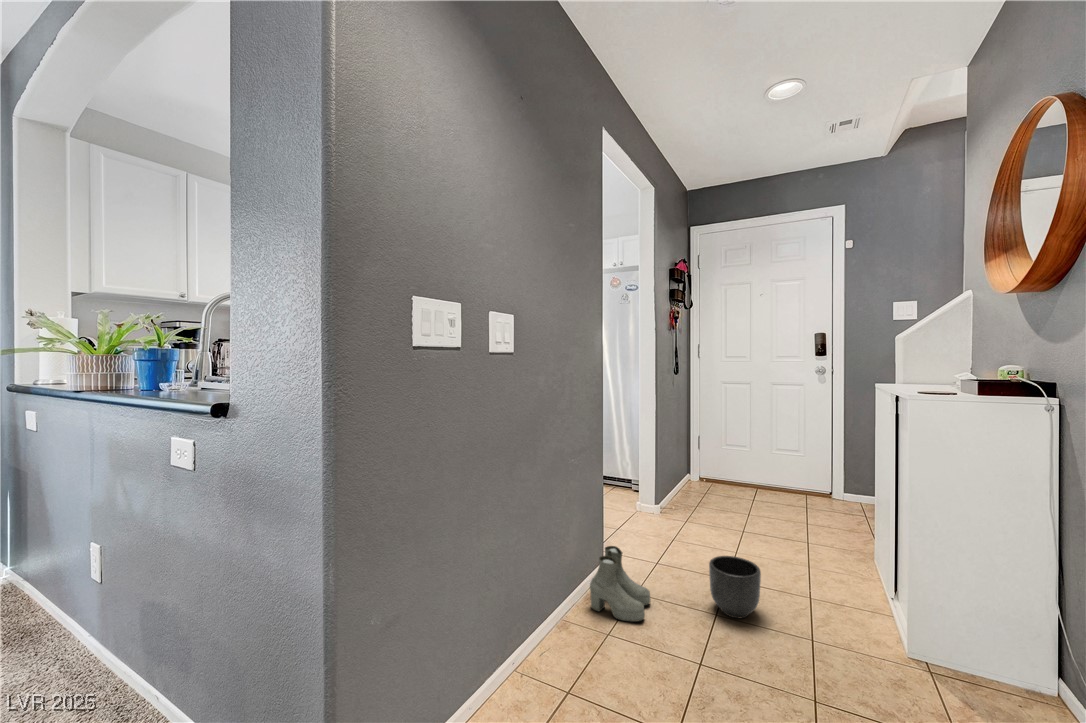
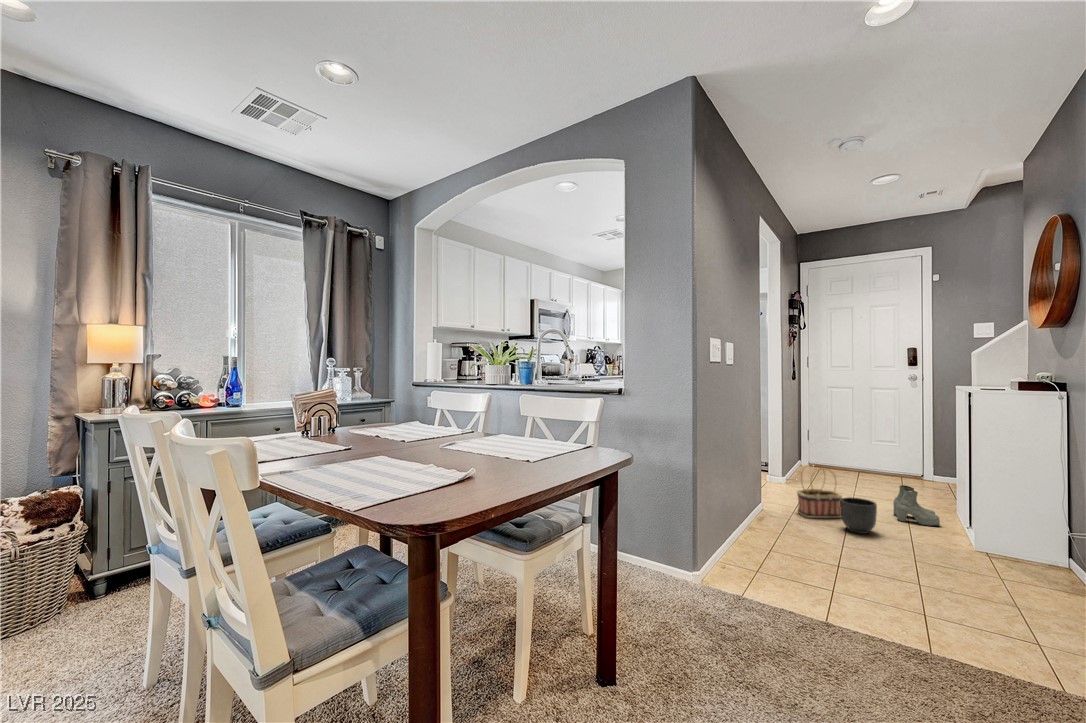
basket: none [657,498,718,582] -> present [797,468,842,518]
boots: present [590,546,651,622] -> present [893,485,940,526]

